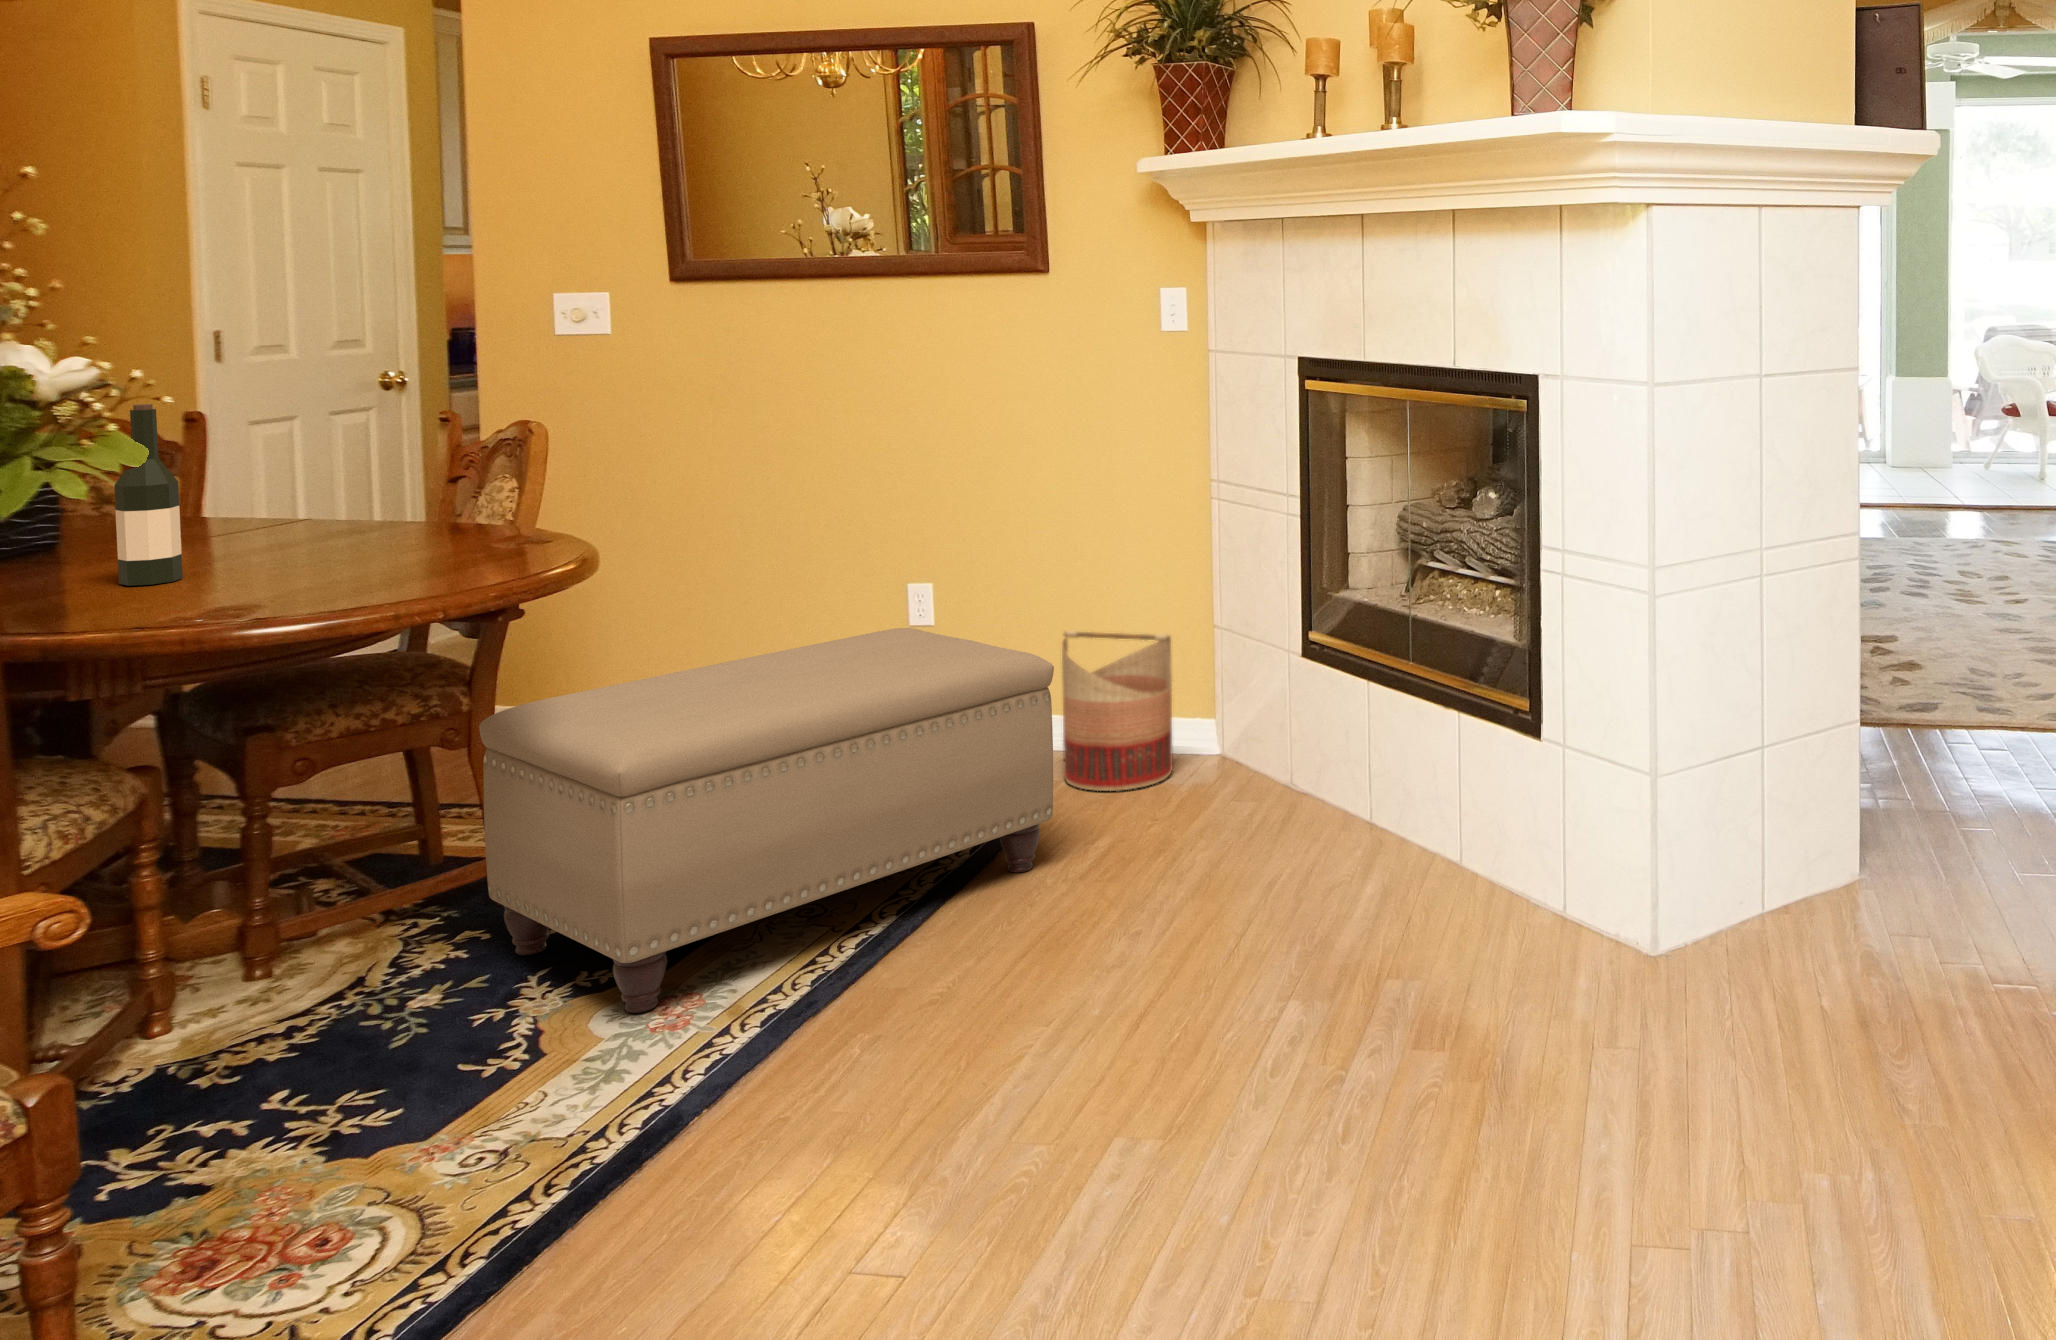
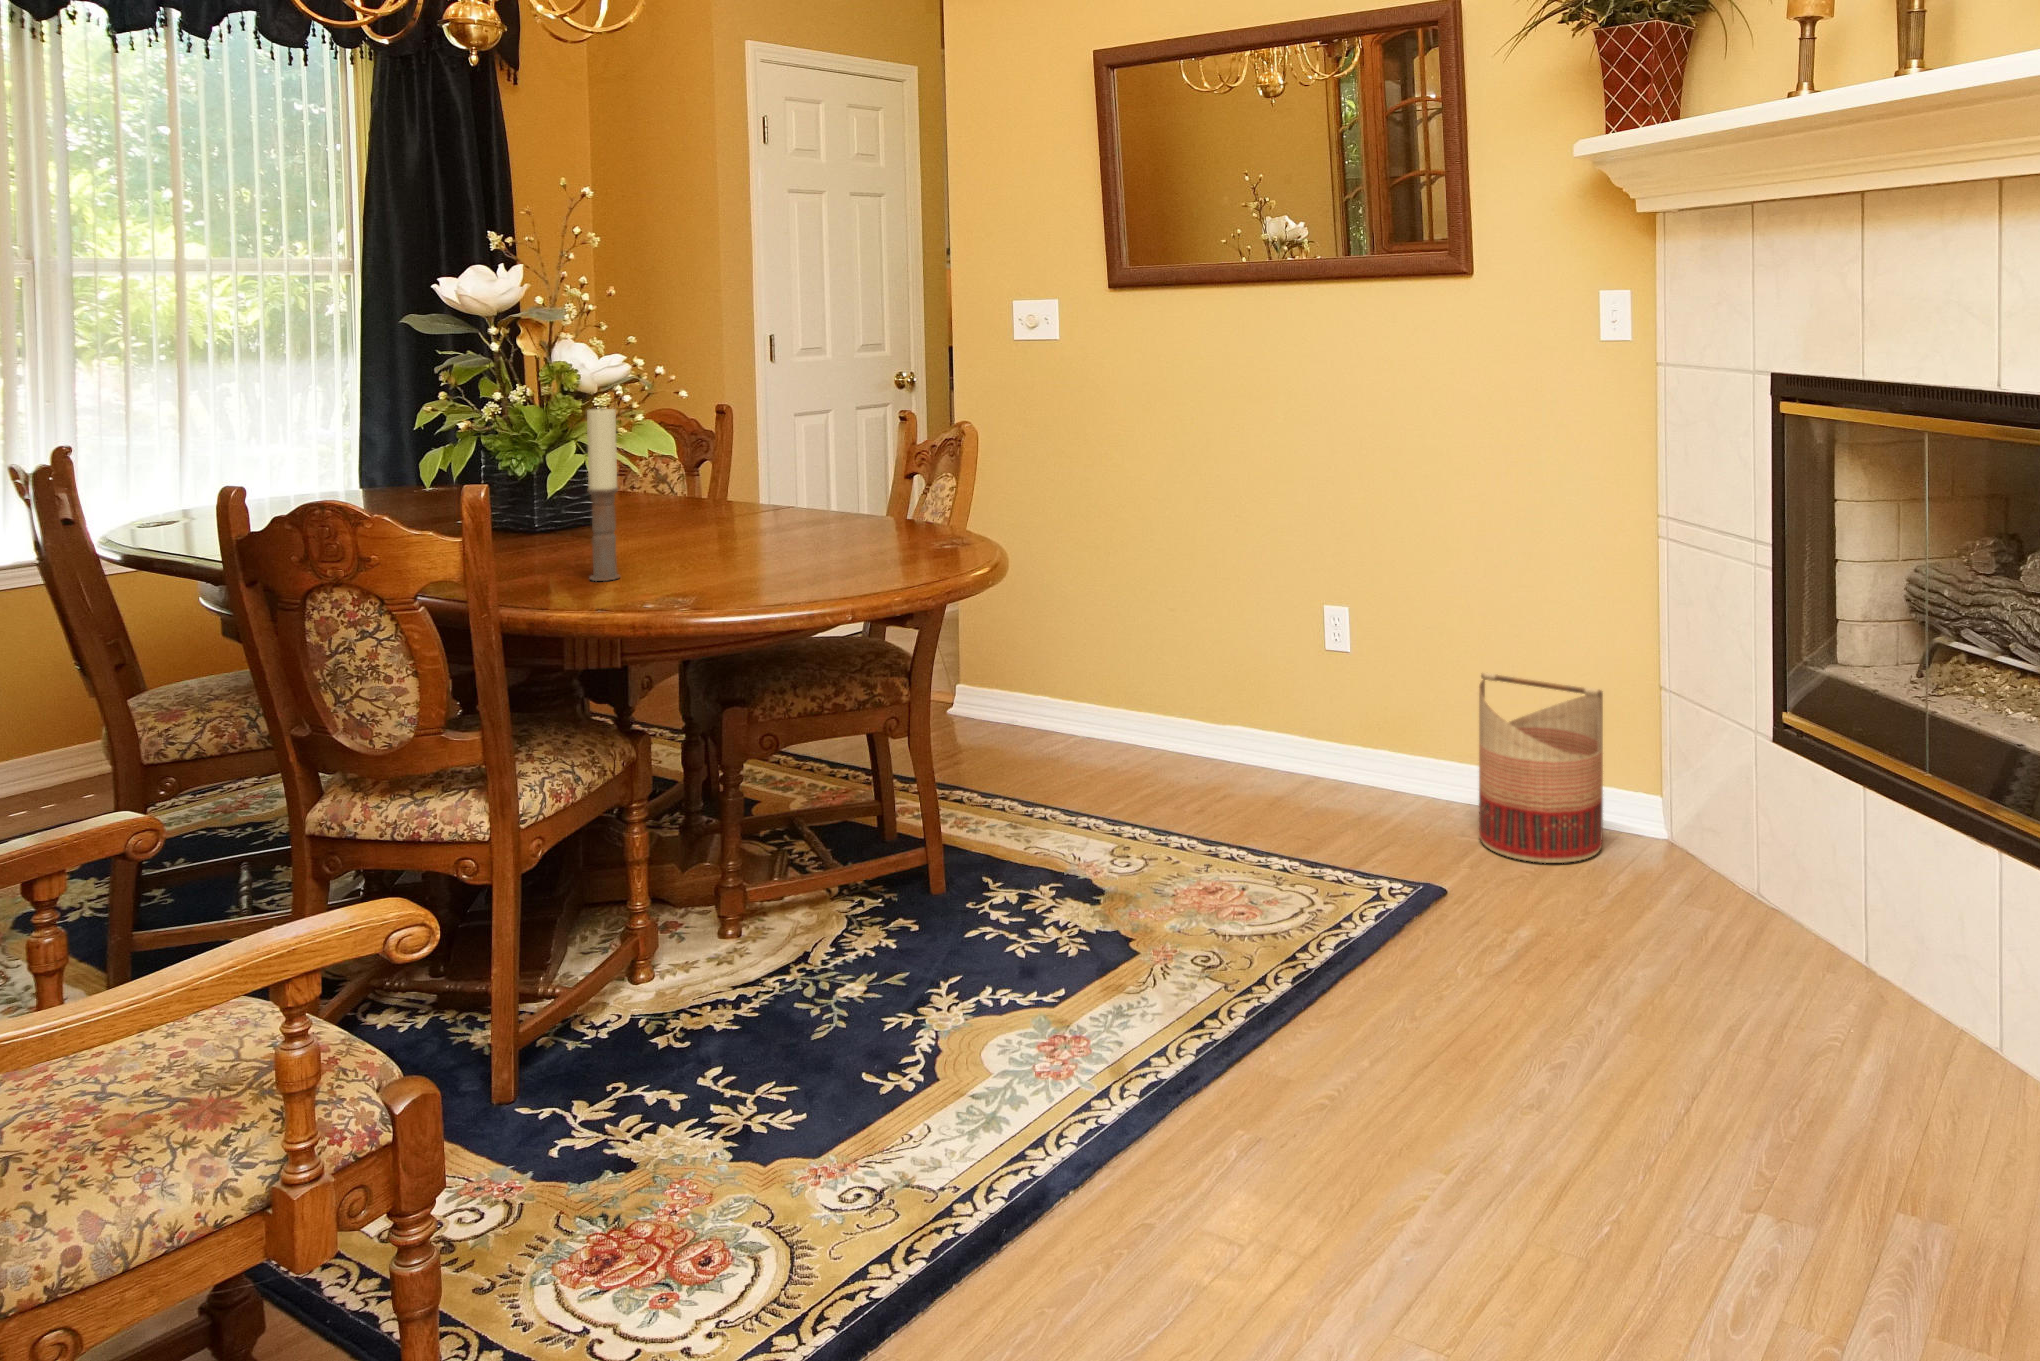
wine bottle: present [114,404,183,586] -> none [635,395,684,559]
candle: none [63,417,113,611] -> present [587,408,620,581]
ottoman: present [479,628,1054,1013] -> none [908,656,1468,1050]

